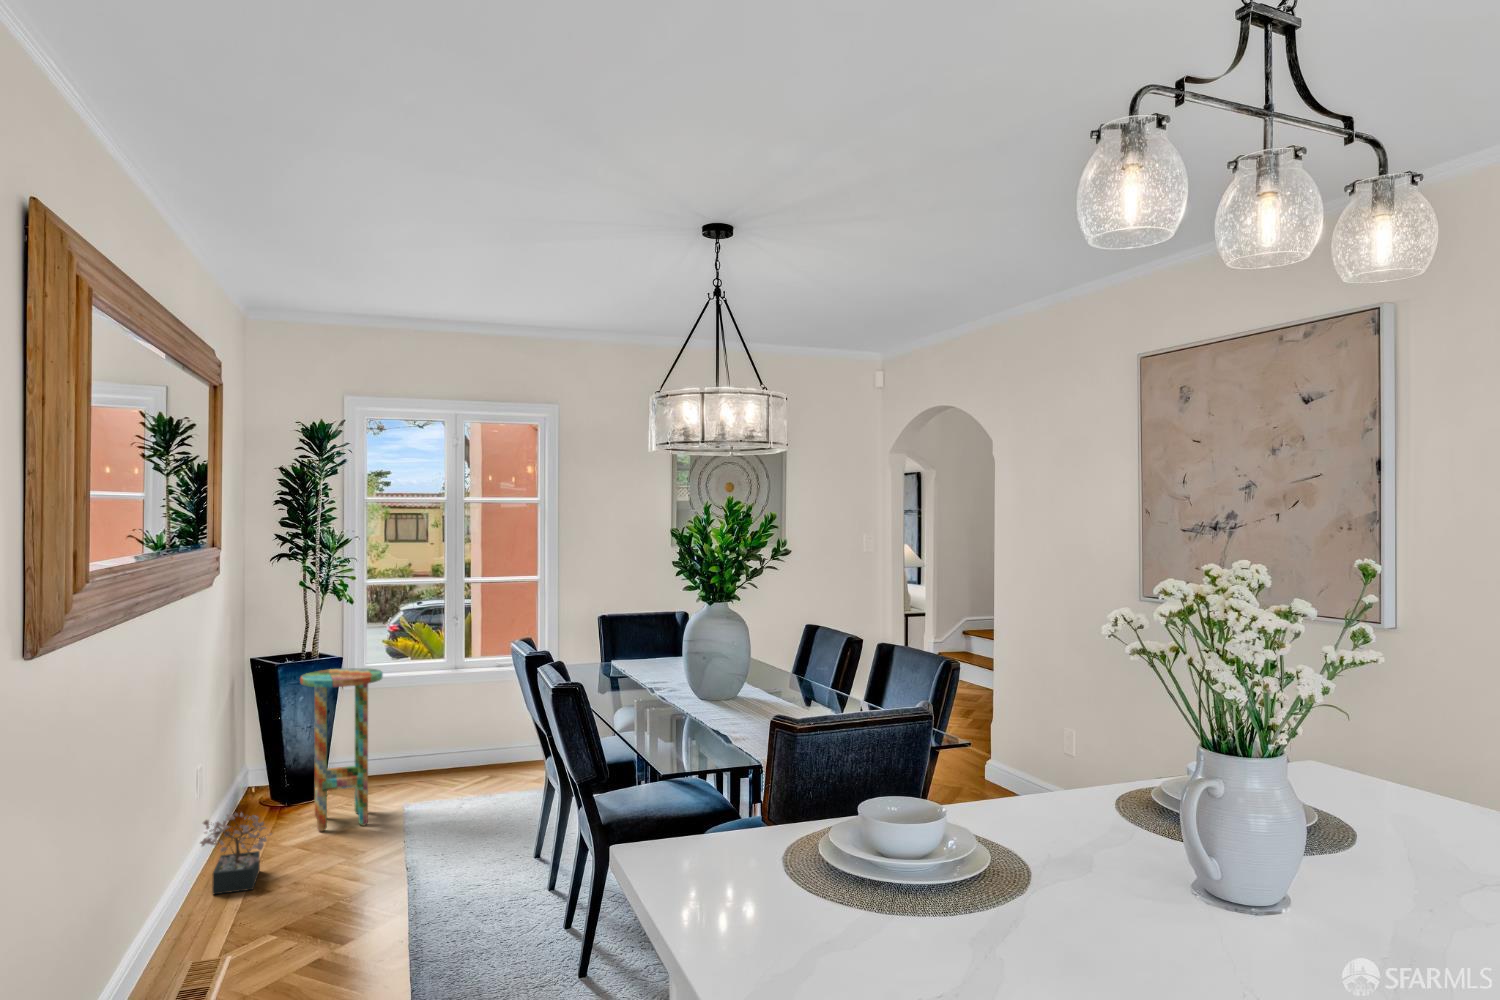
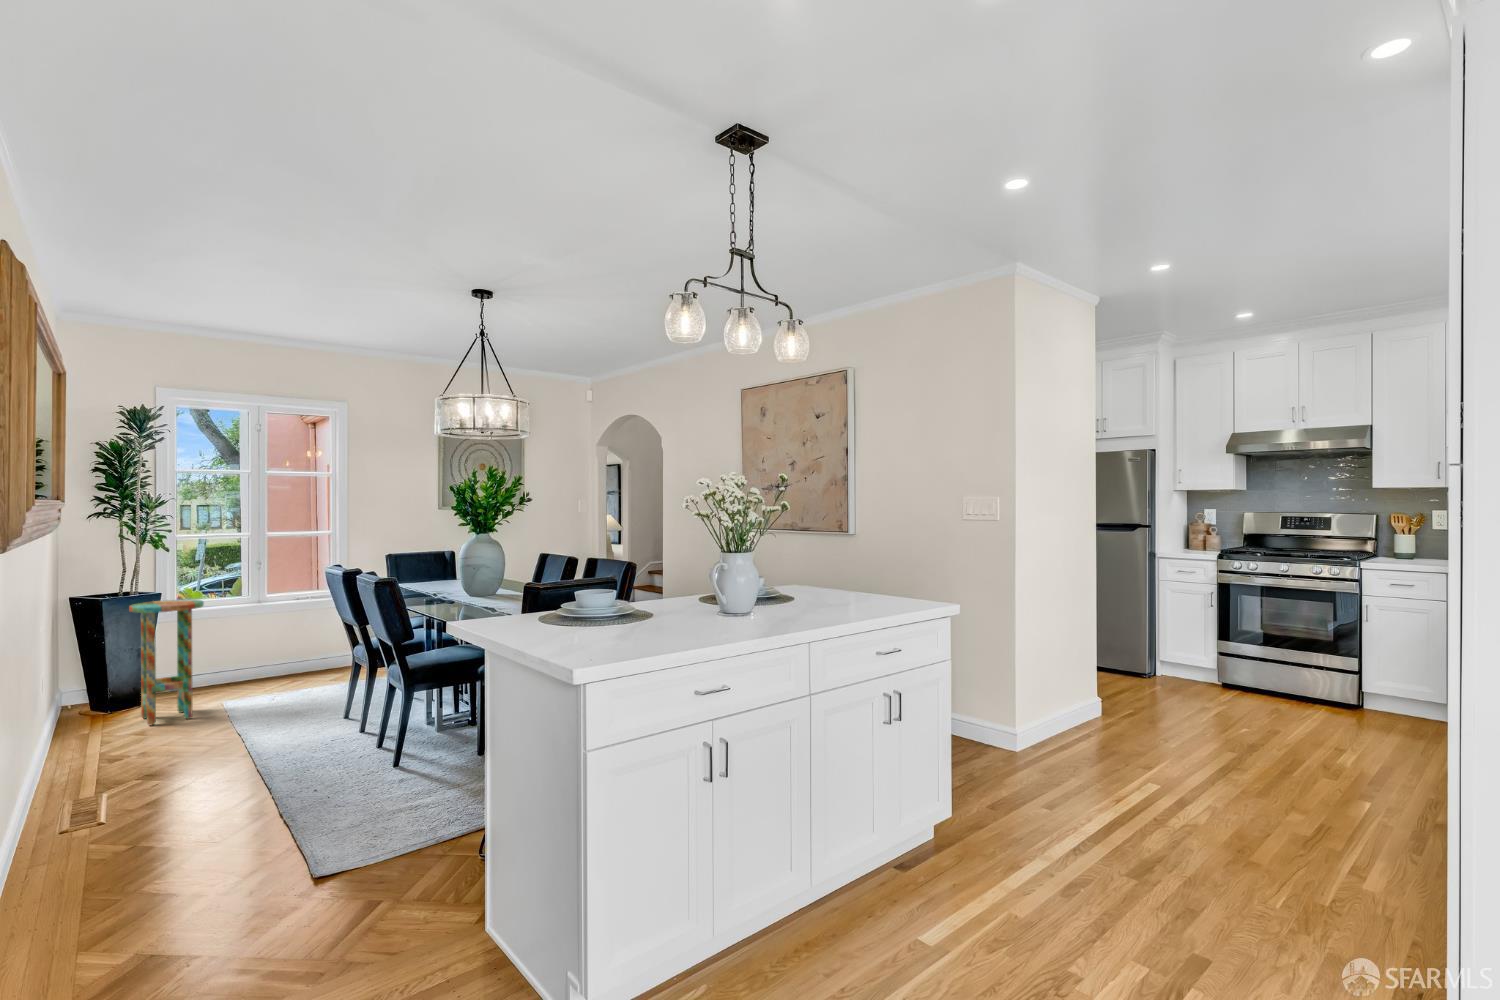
decorative plant: present [200,813,272,894] -> none [52,705,119,770]

